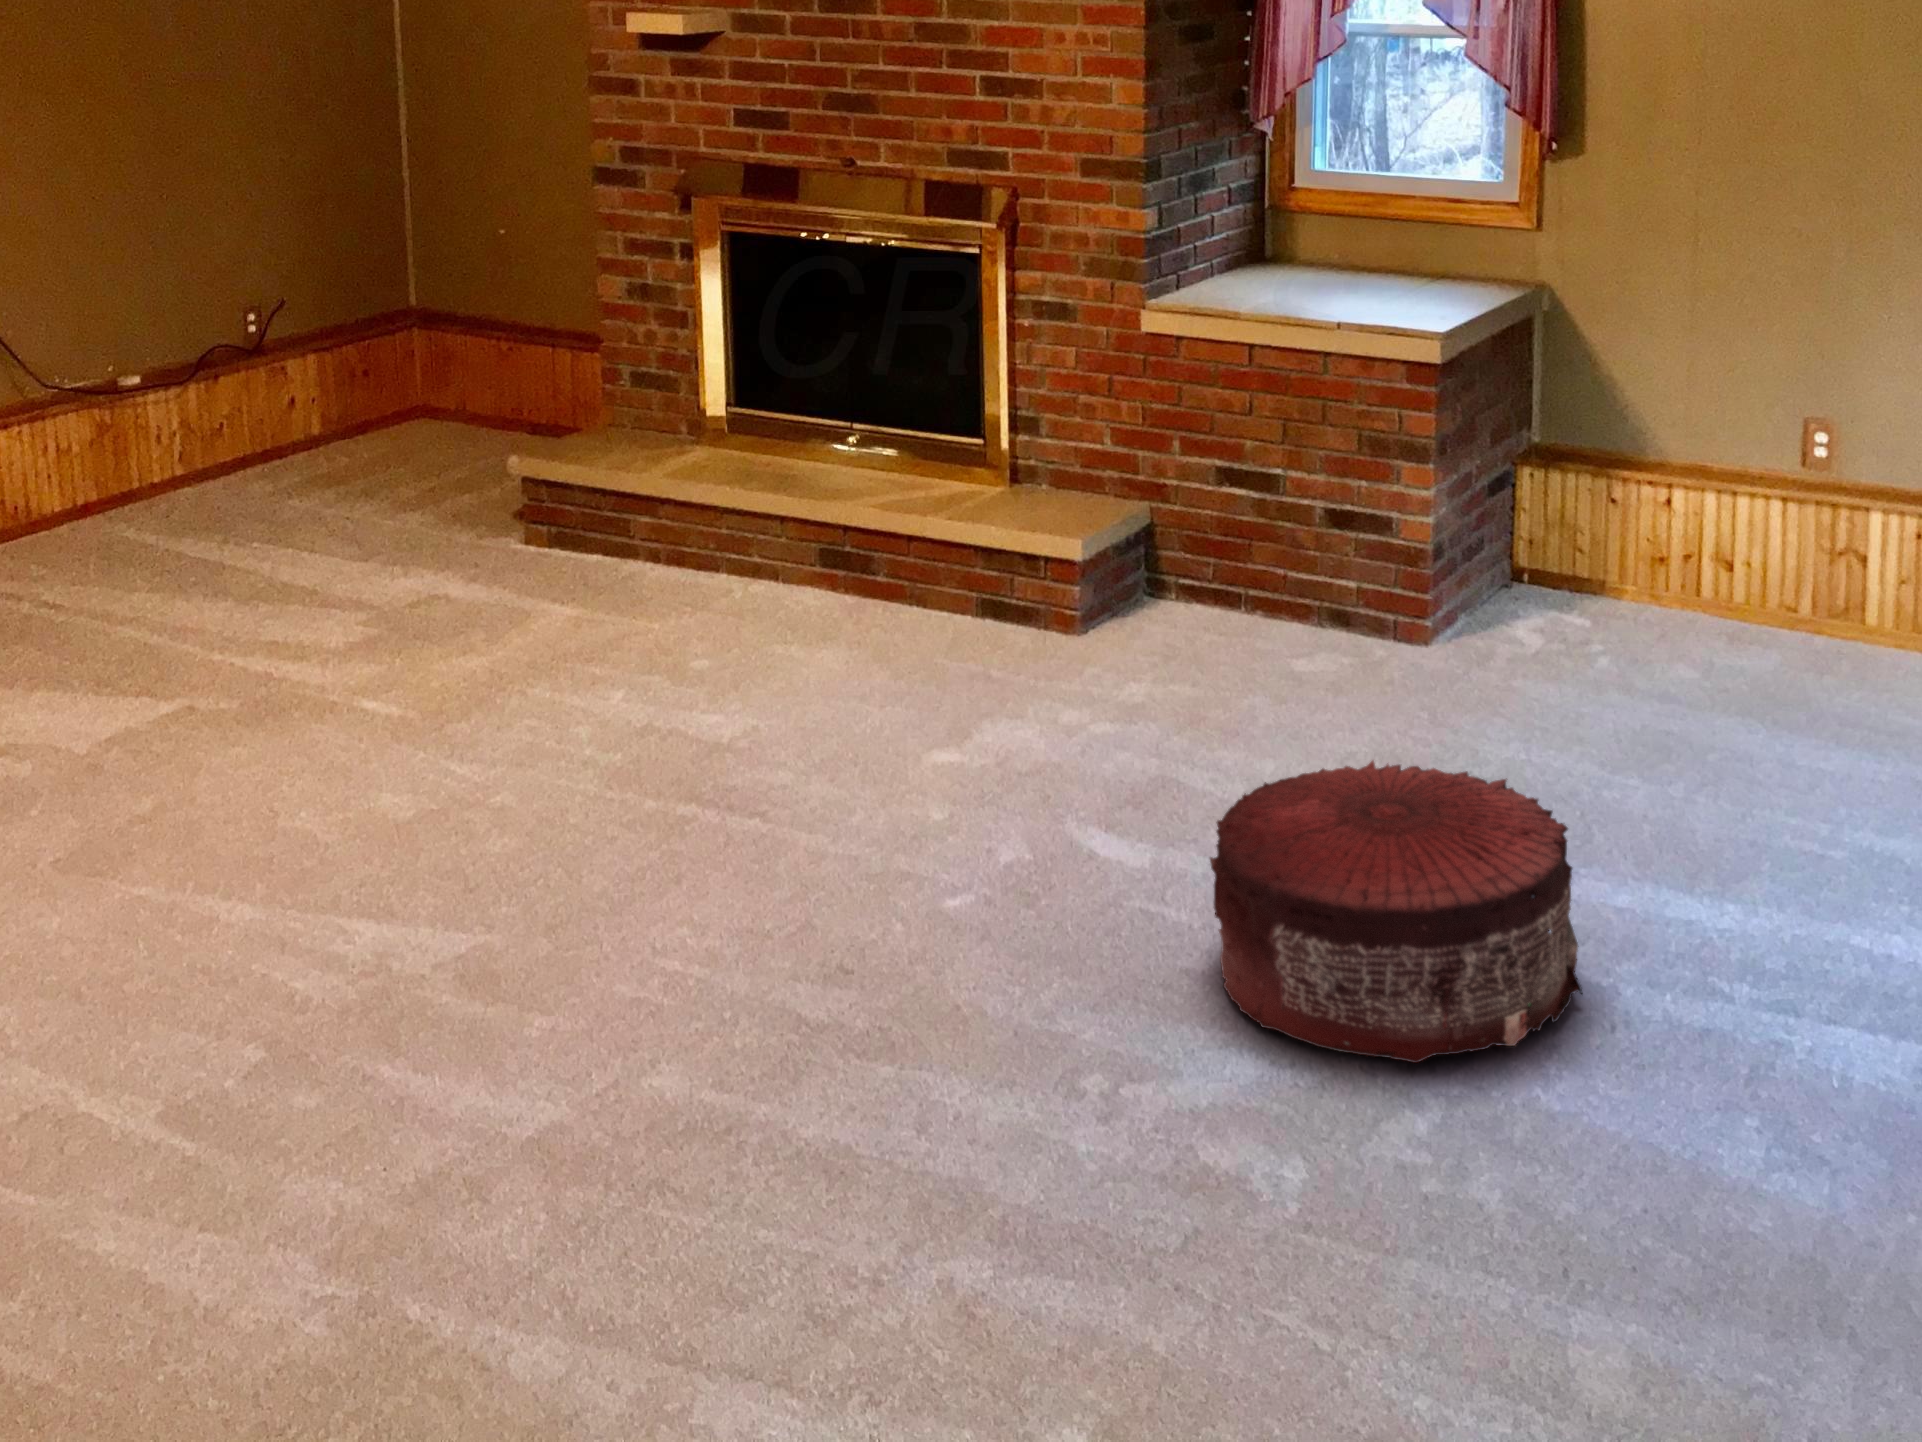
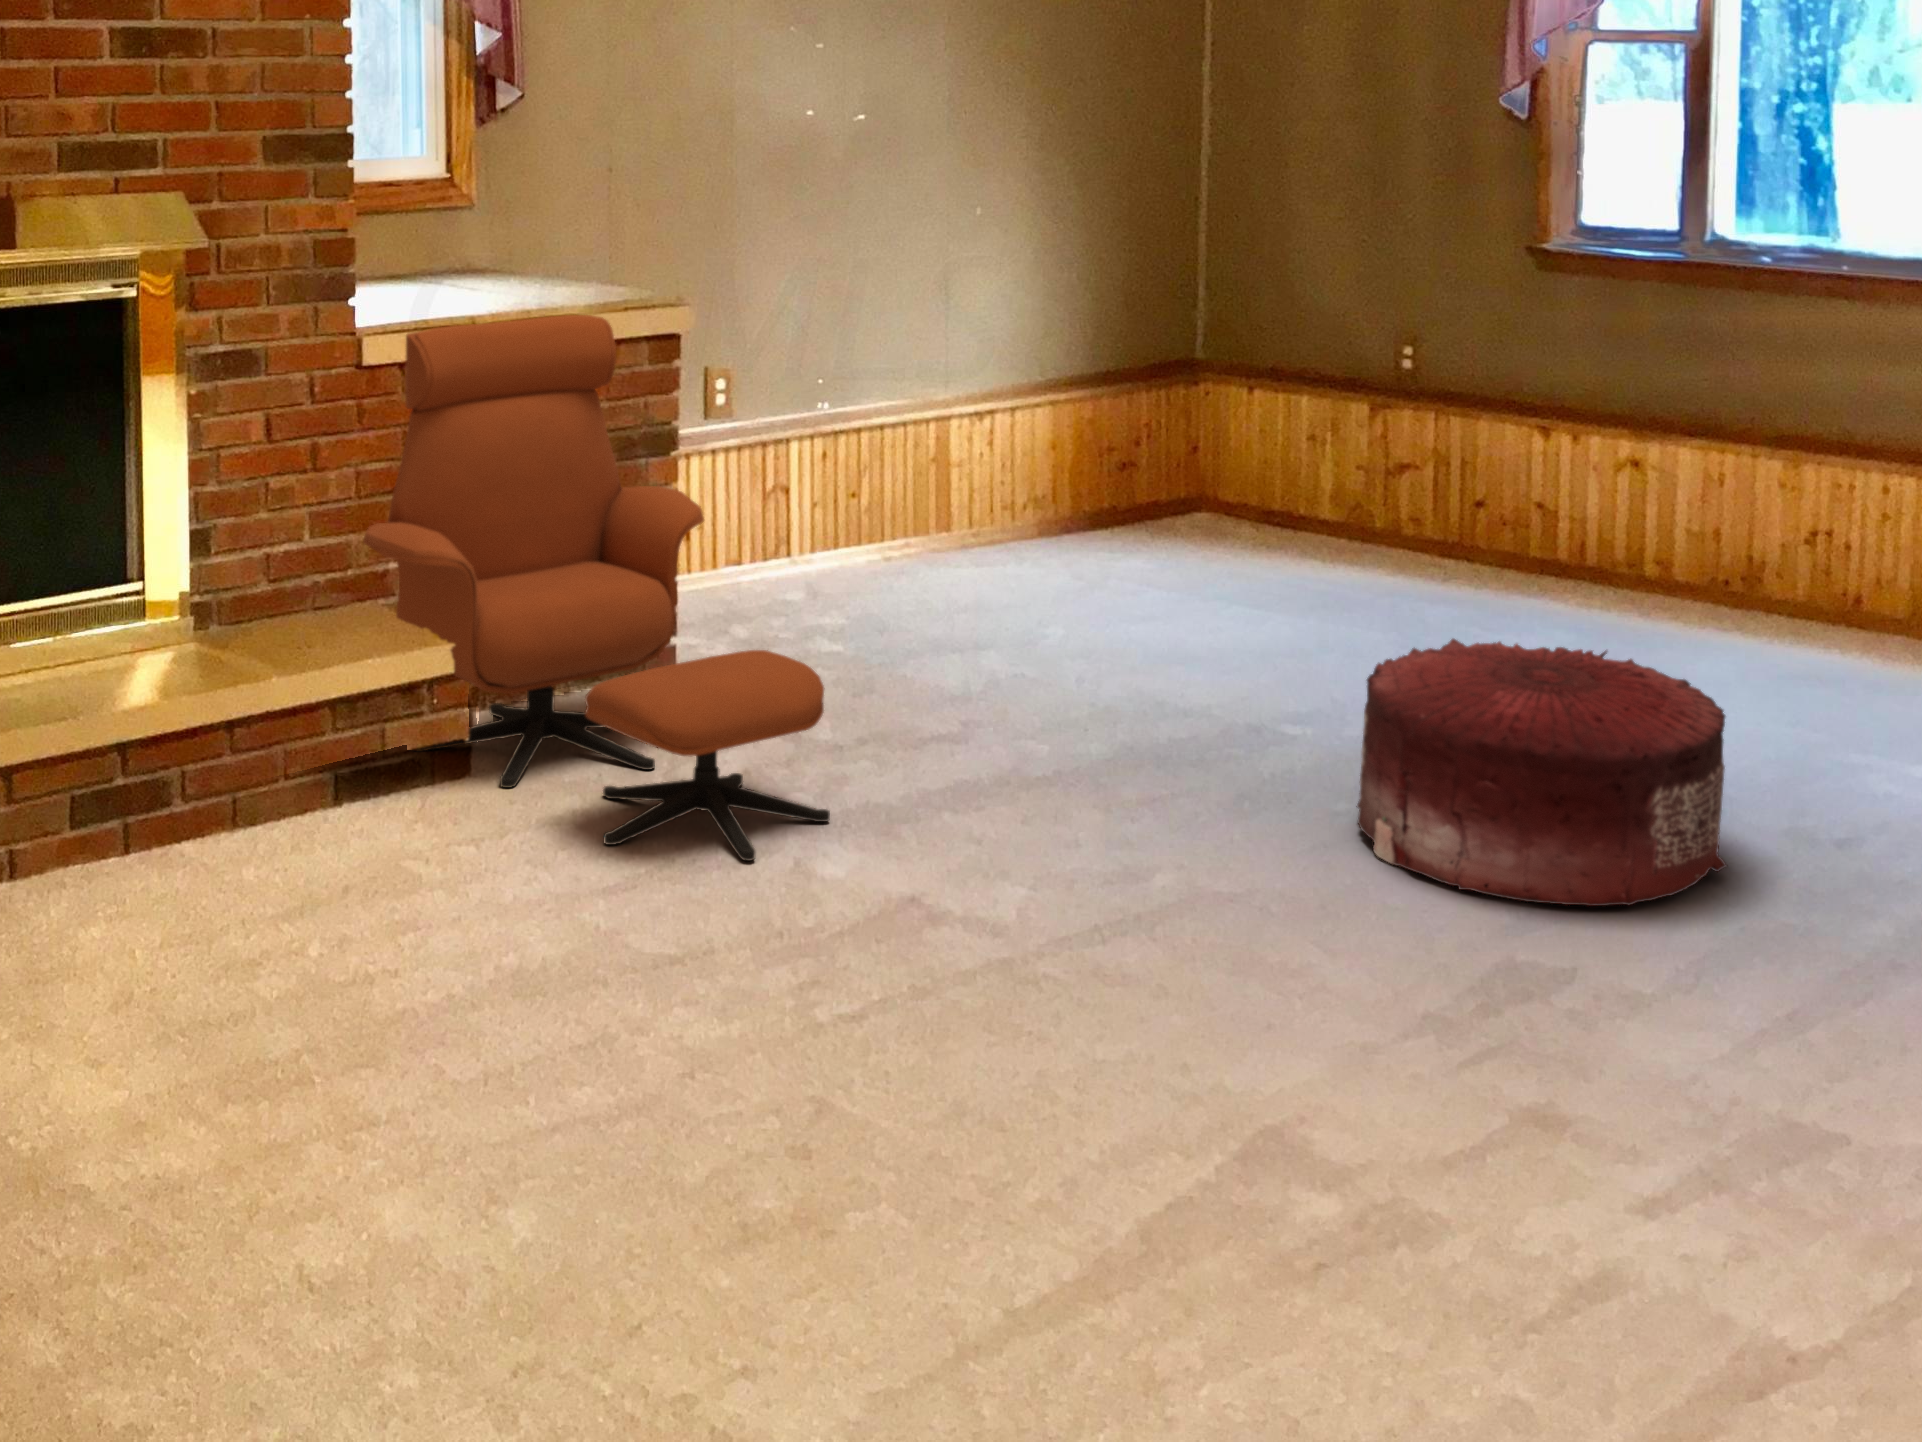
lounge chair: none [988,310,1318,735] -> present [363,315,830,861]

